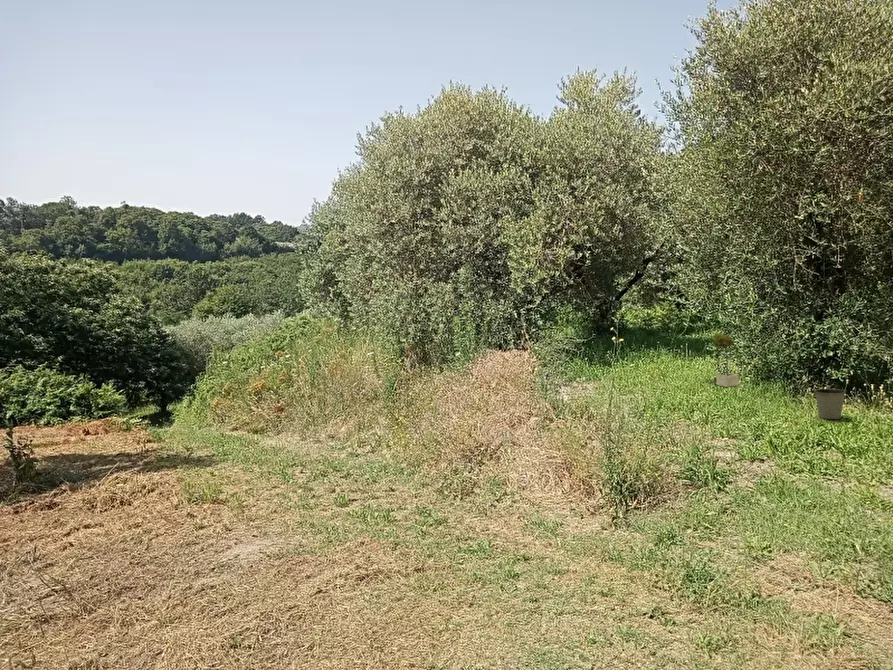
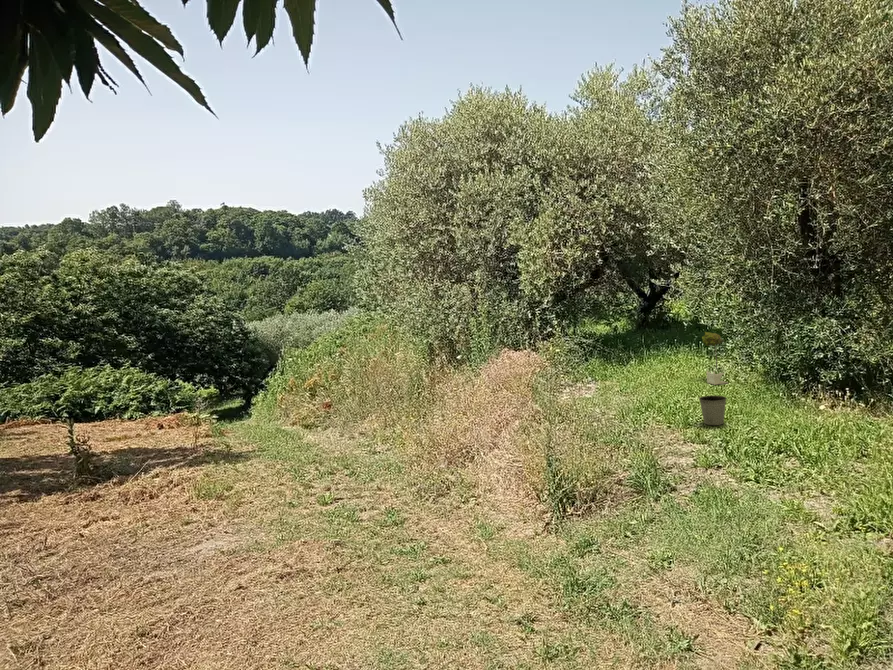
bucket: present [814,389,846,419] -> present [699,395,727,425]

